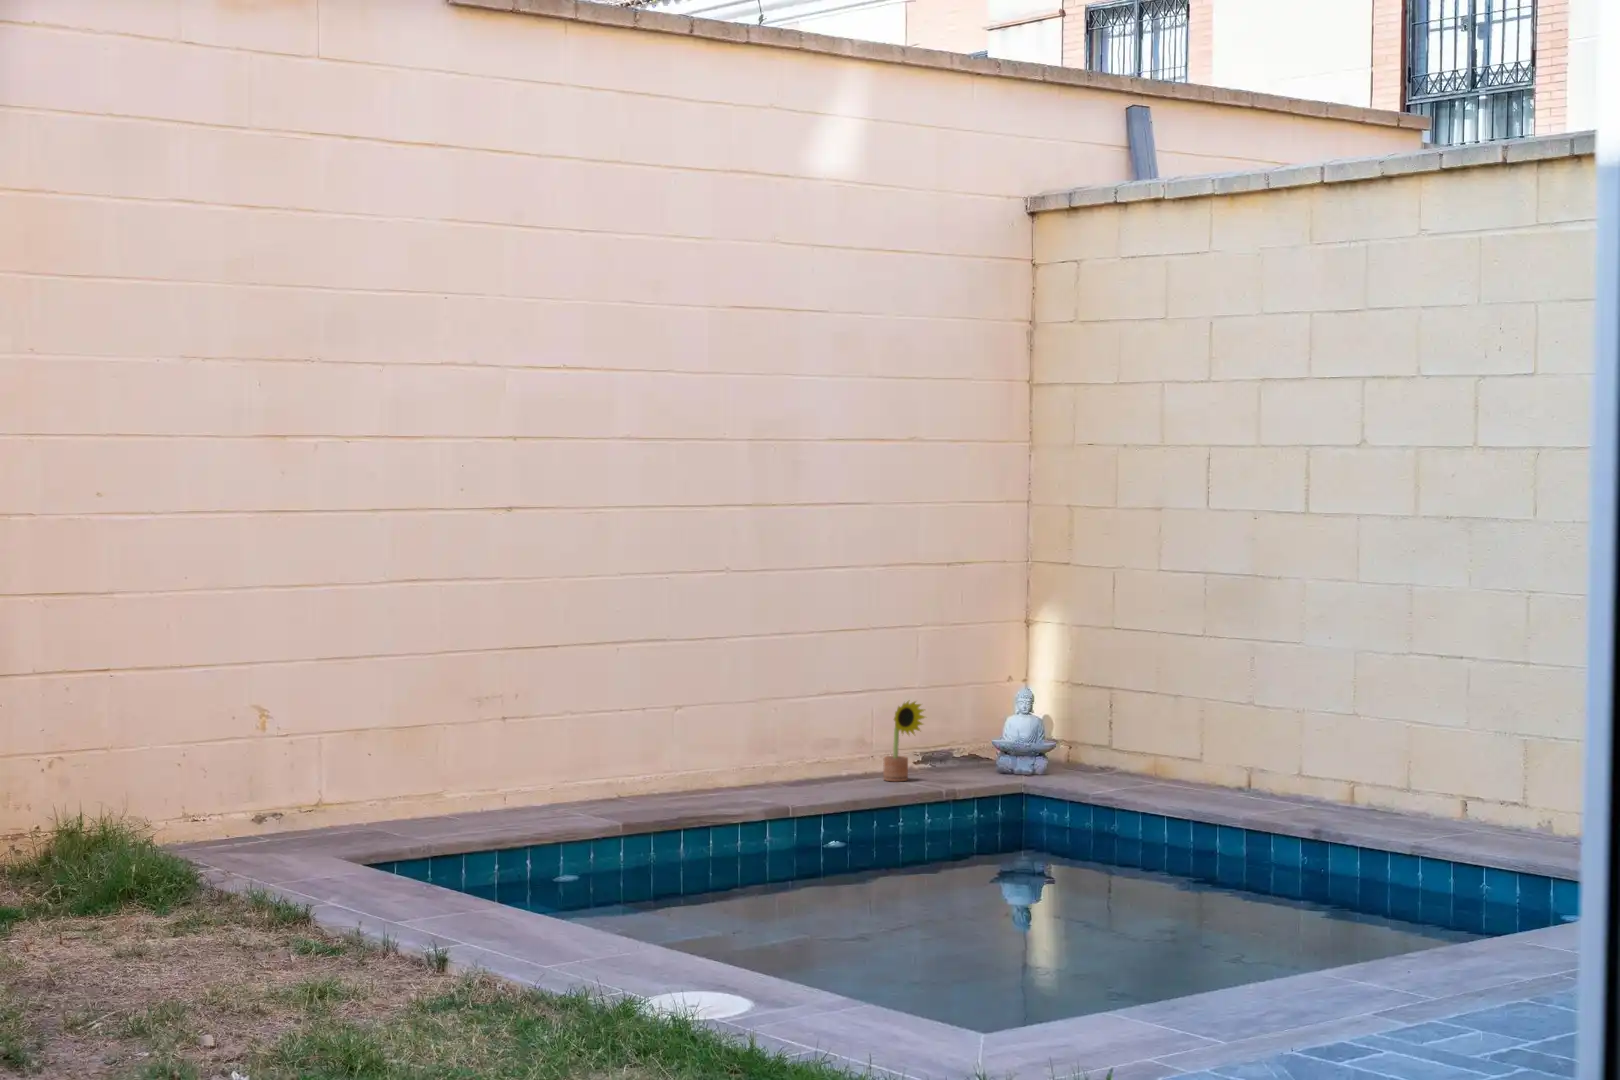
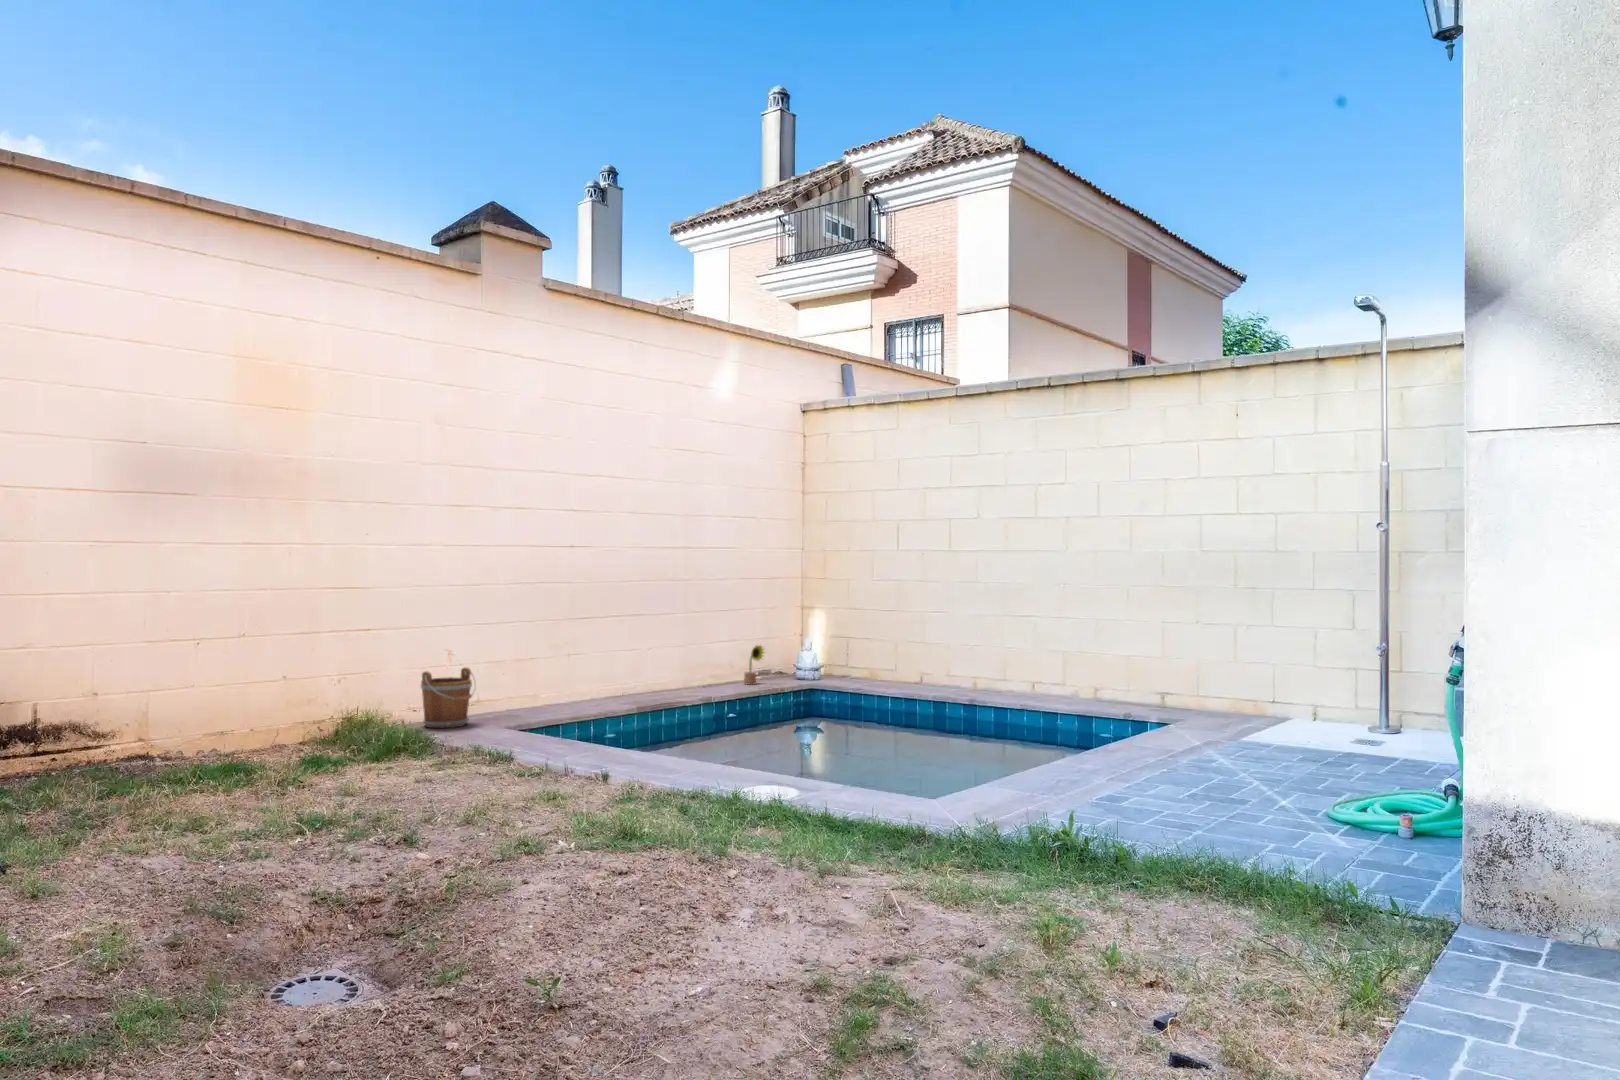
bucket: none [204,740,305,853] -> present [421,668,475,728]

